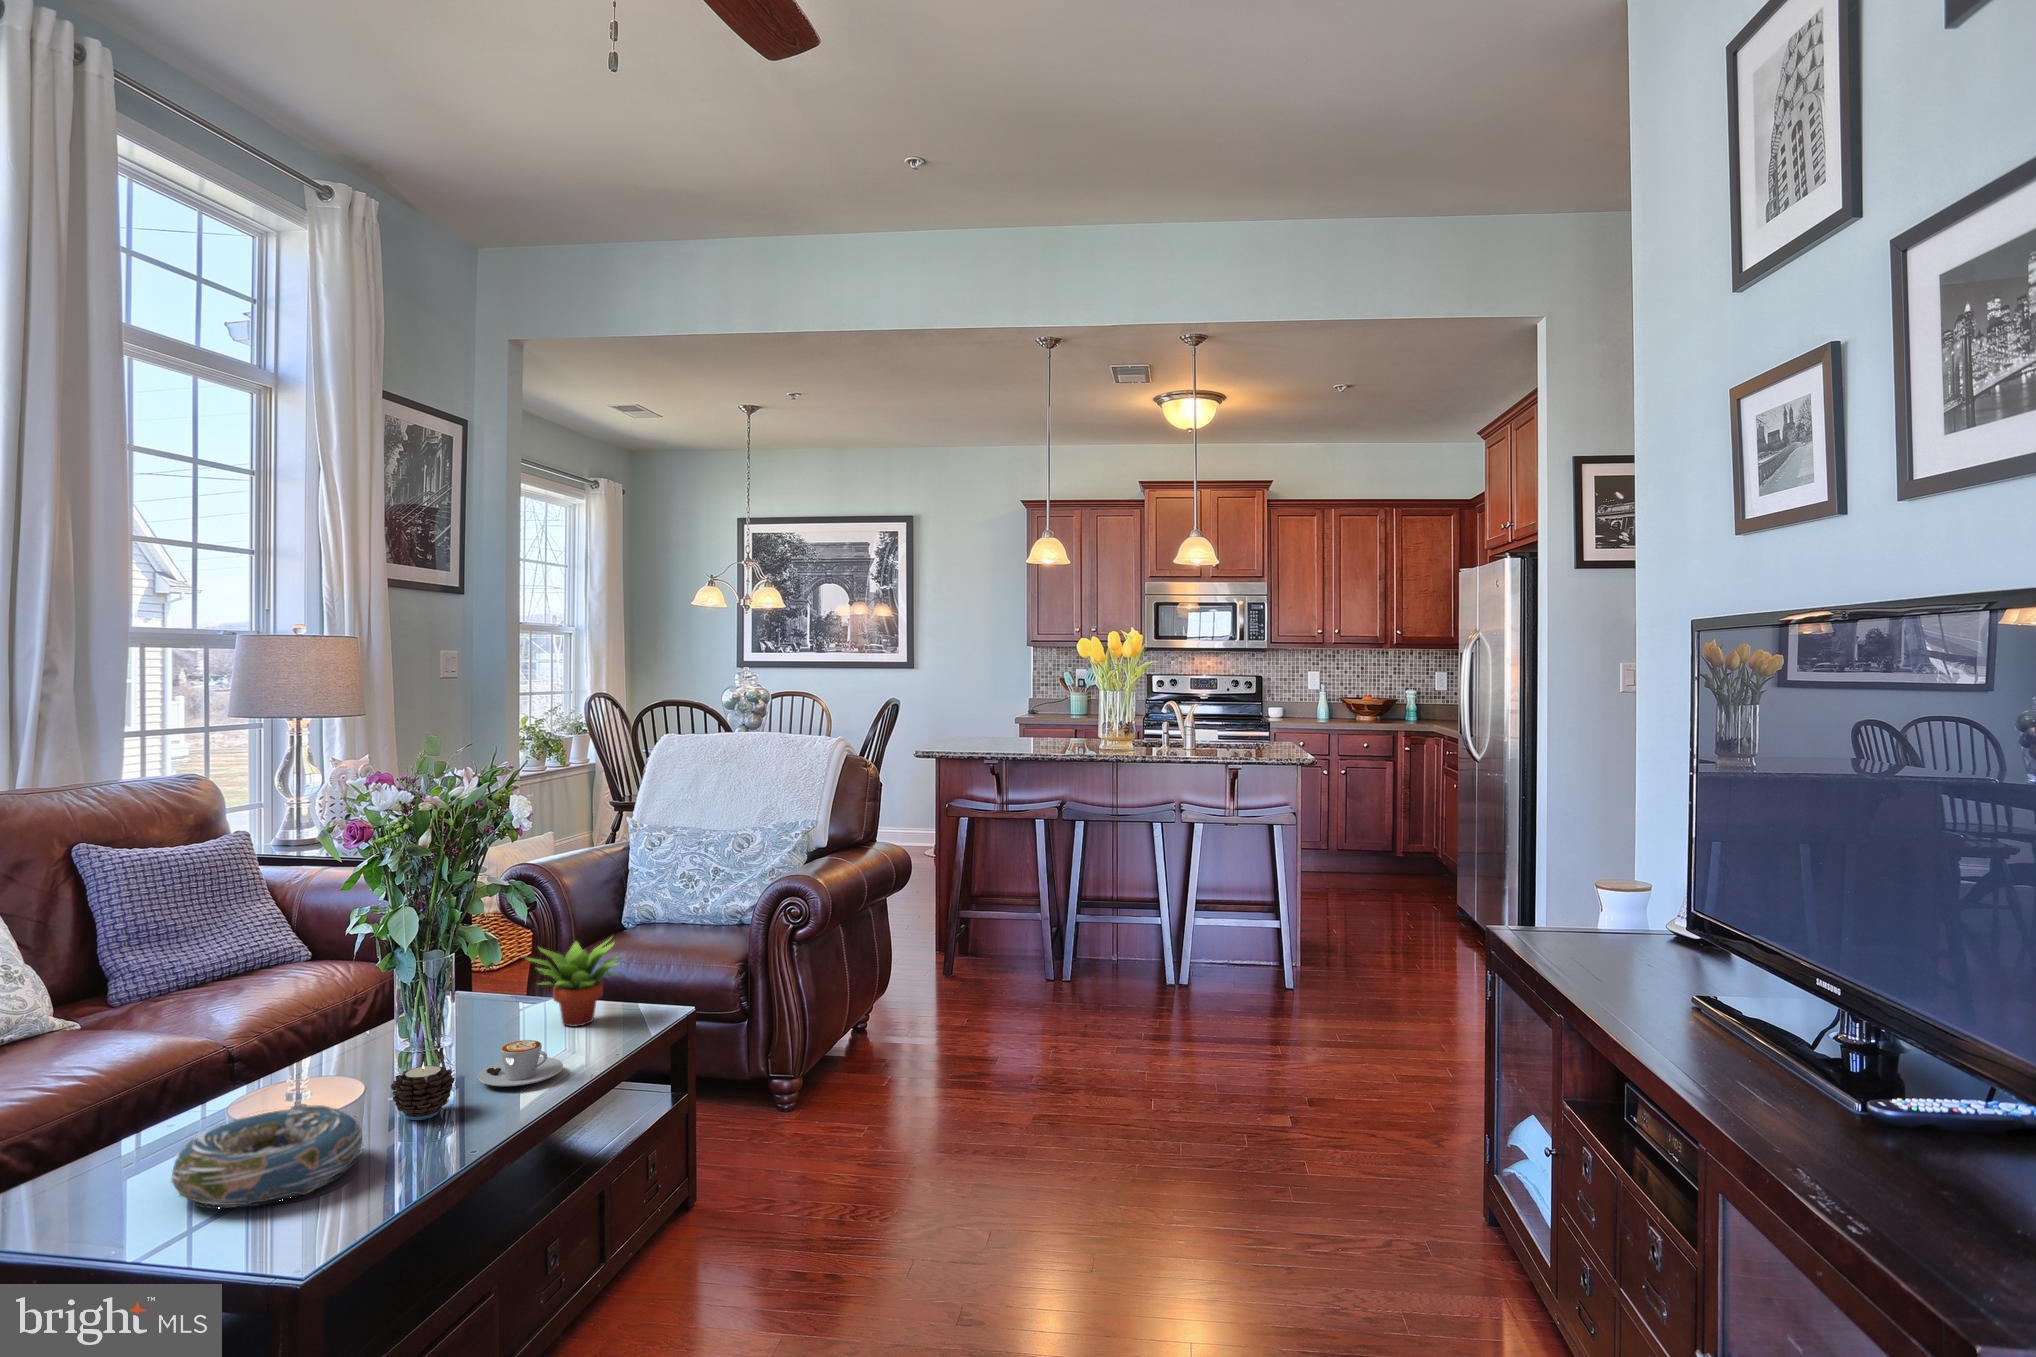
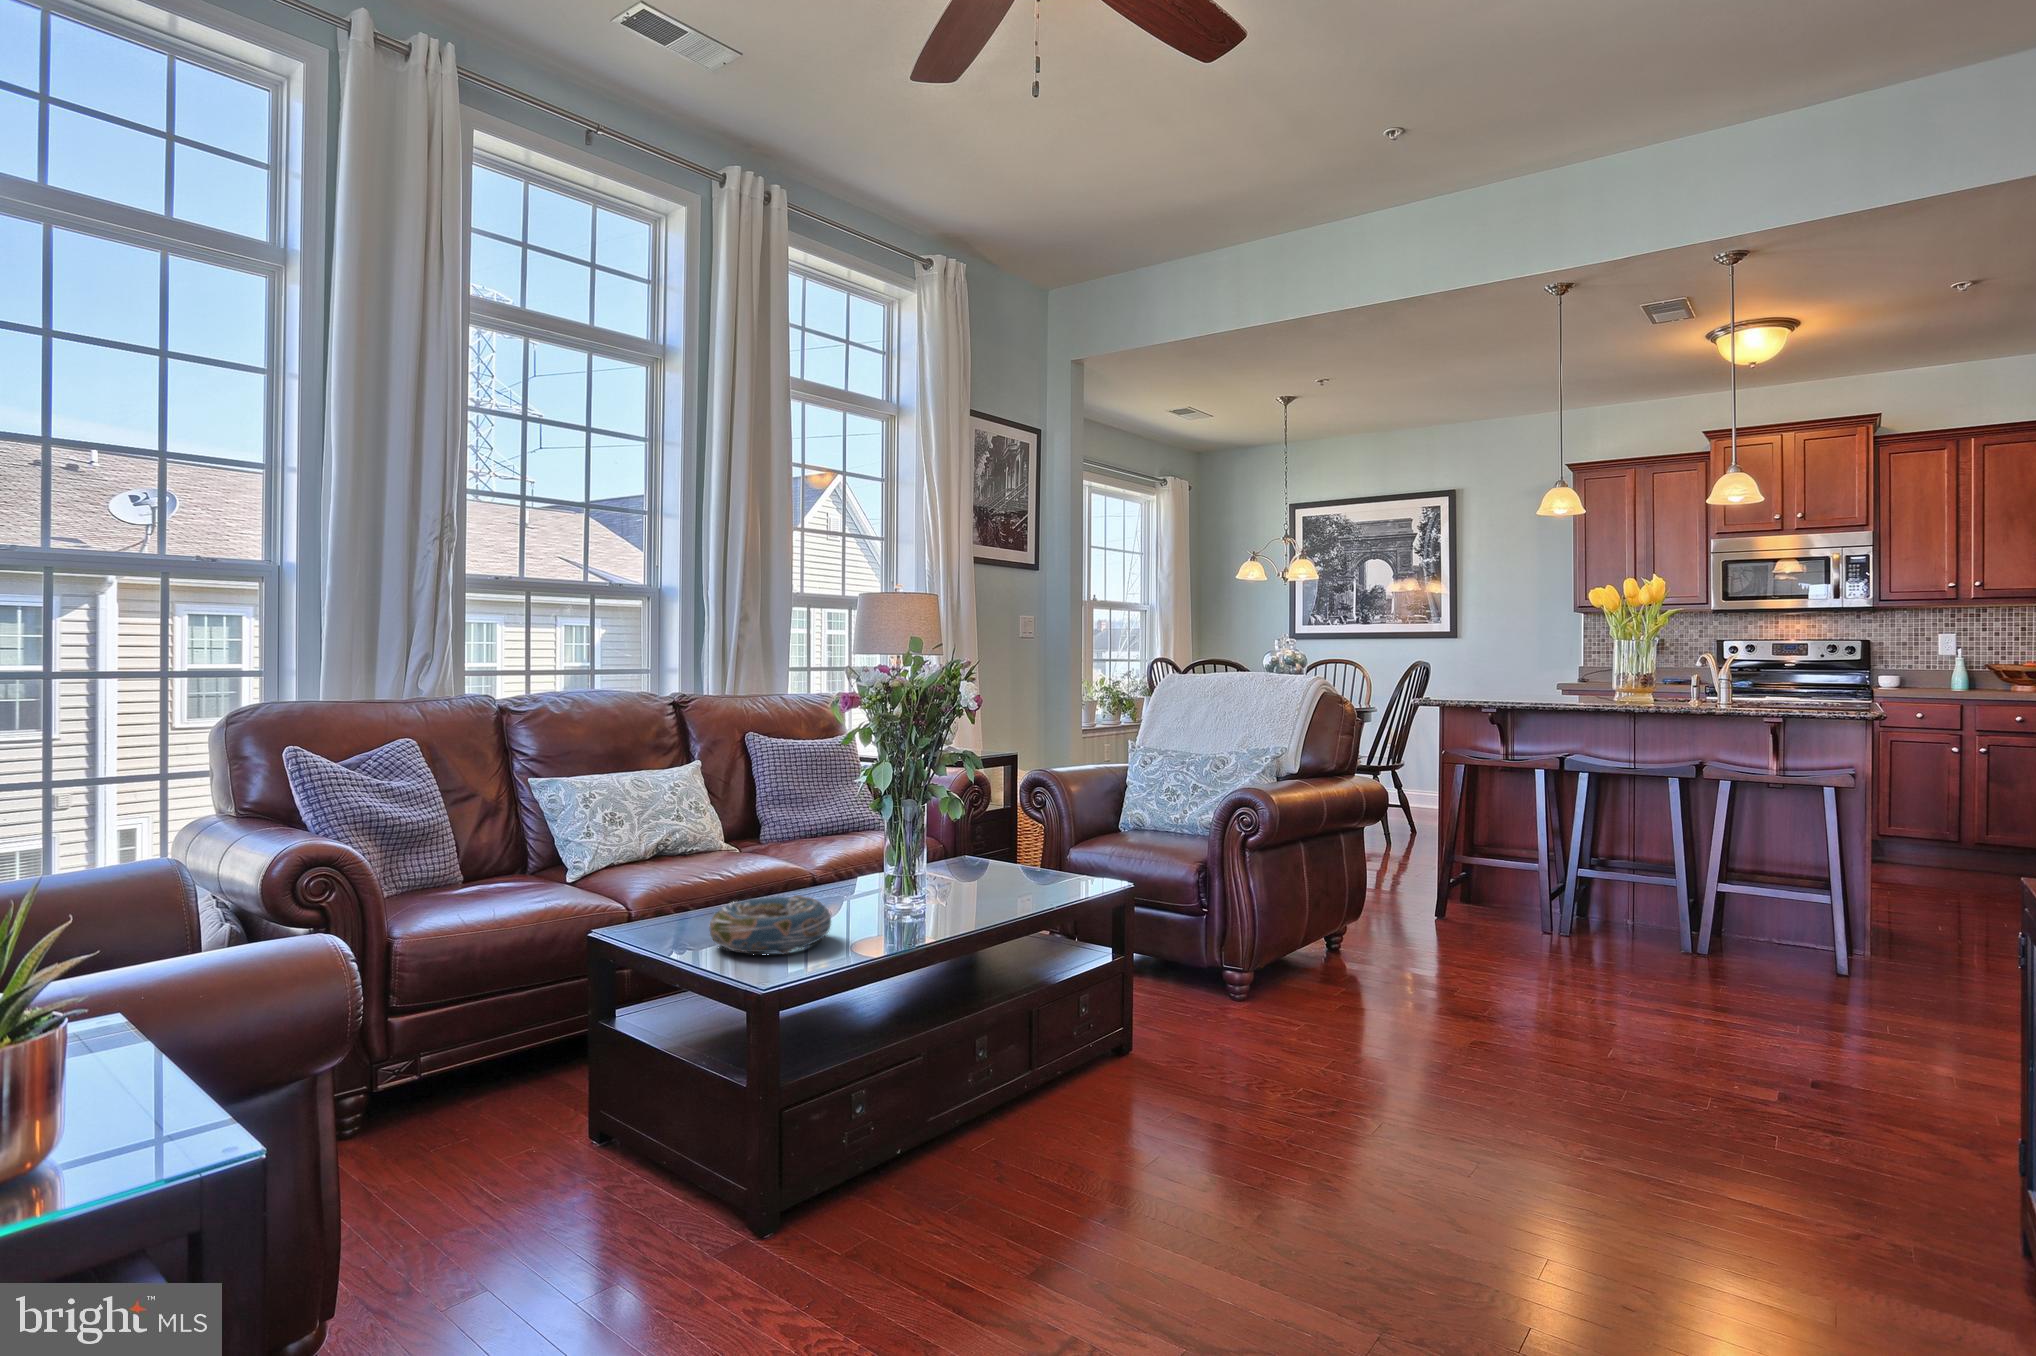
succulent plant: present [526,939,620,1027] -> none [996,815,1076,889]
coffee cup: present [478,1040,563,1086] -> none [938,884,1003,917]
candle: present [391,1062,454,1120] -> none [867,882,910,927]

